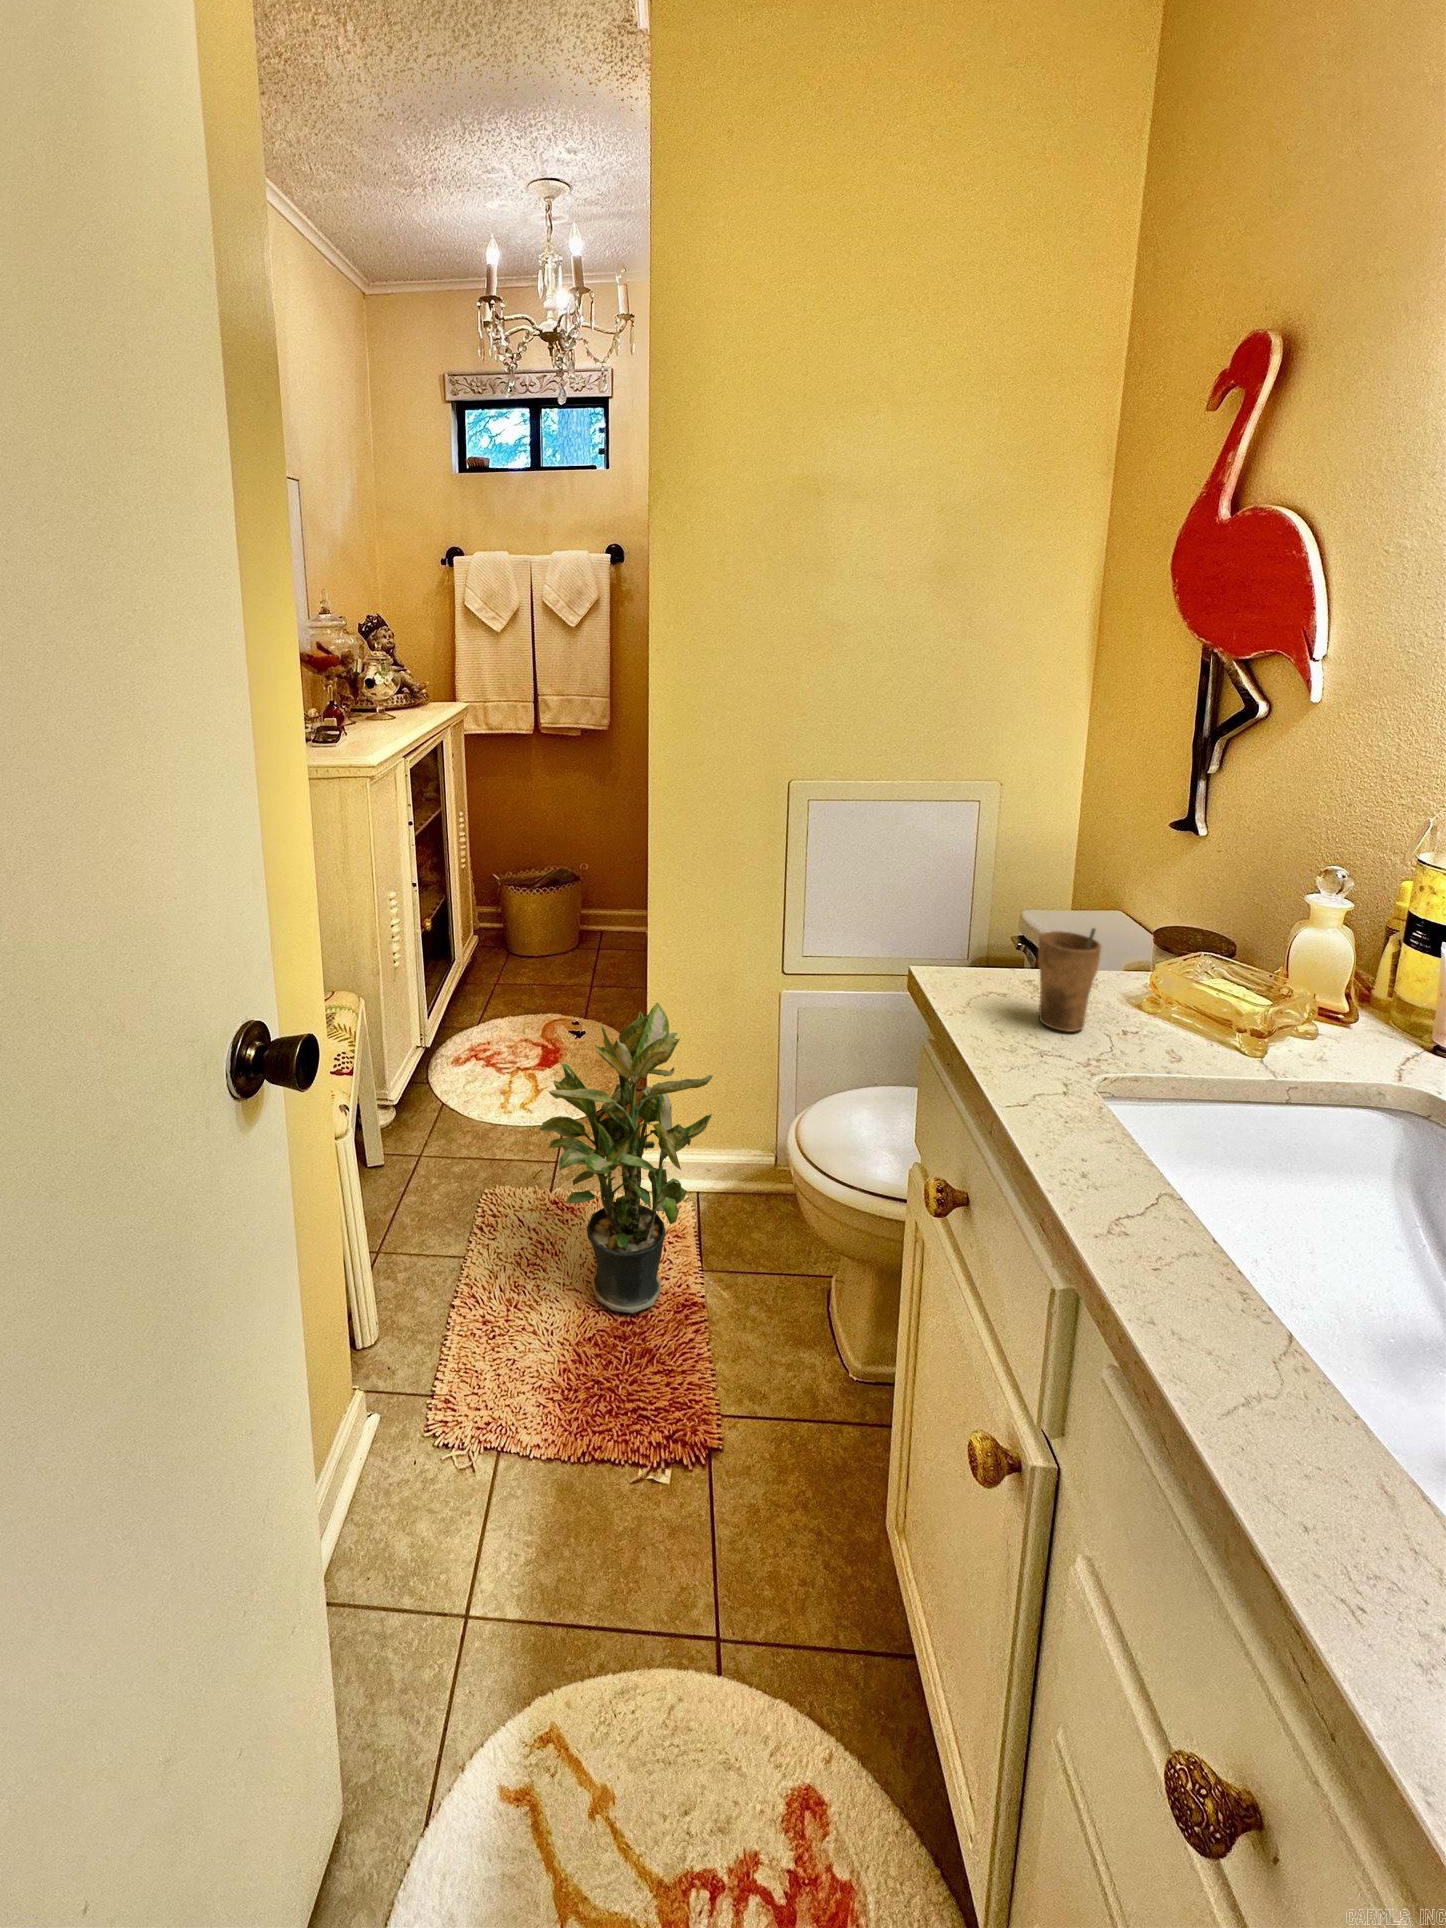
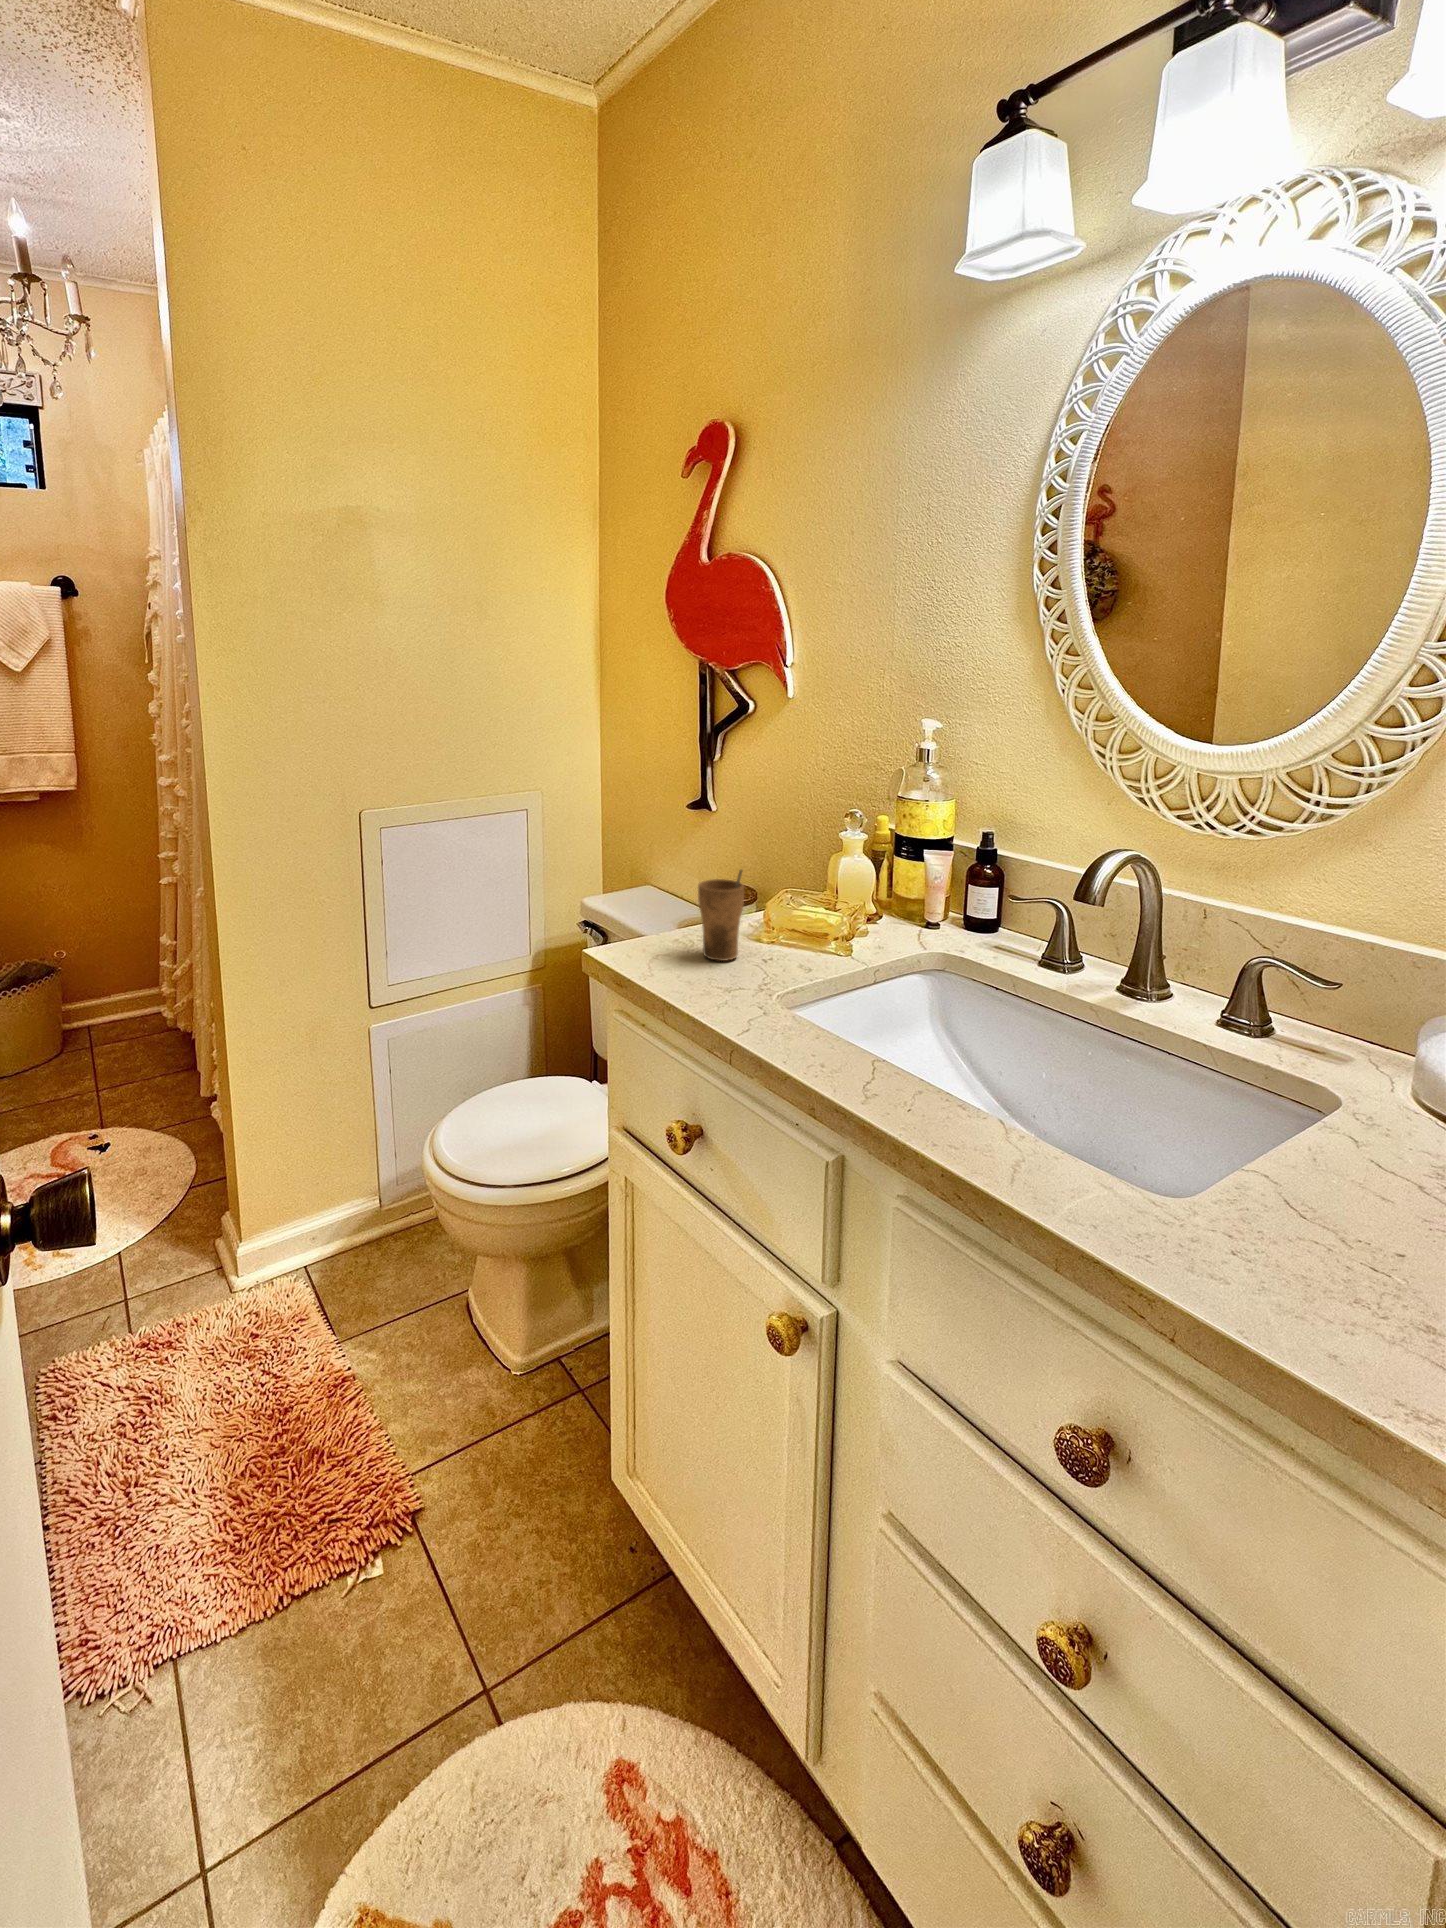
potted plant: present [539,1003,713,1313] -> none [141,1064,346,1432]

